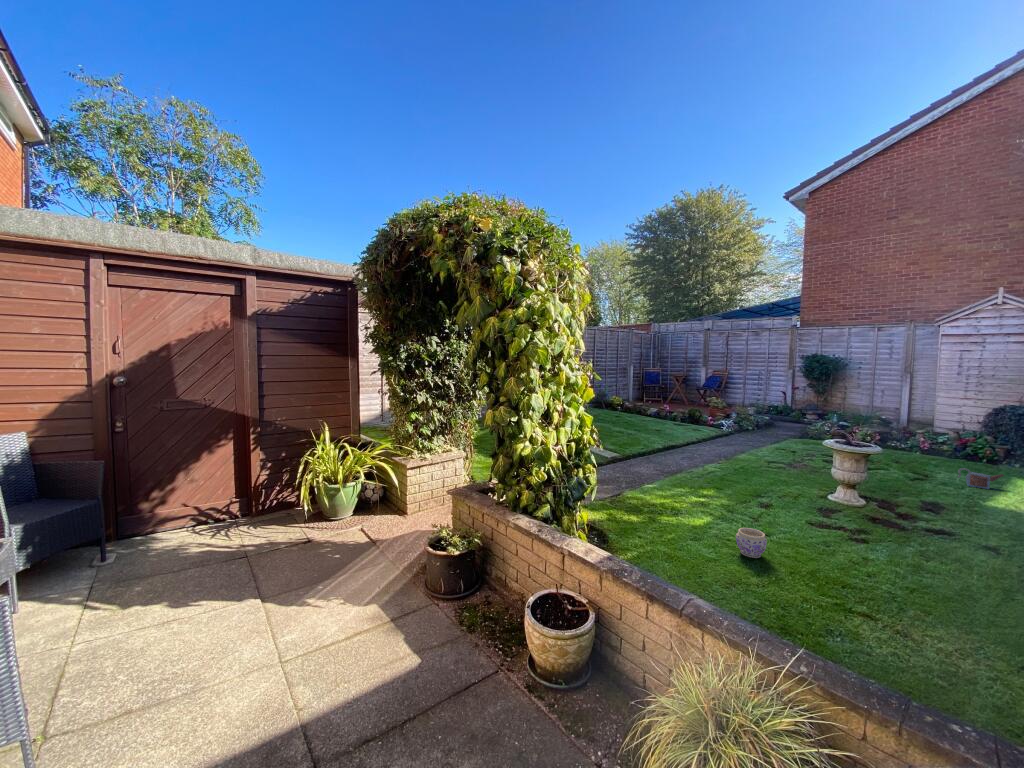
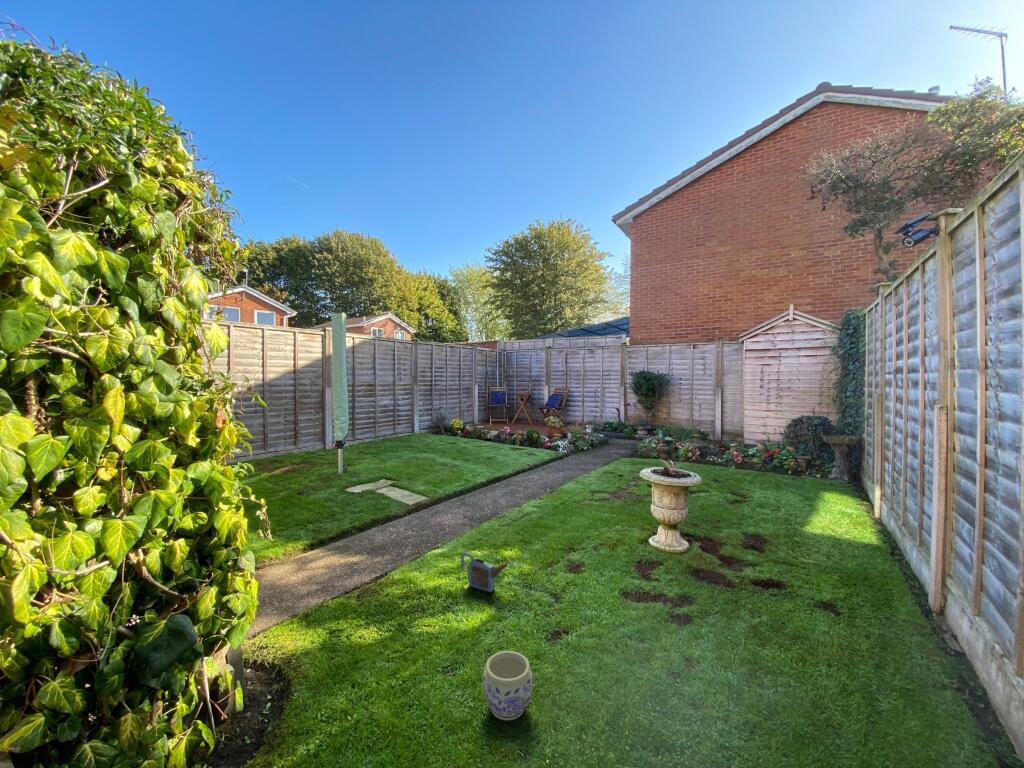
watering can: present [958,468,1004,489] -> present [460,552,508,592]

